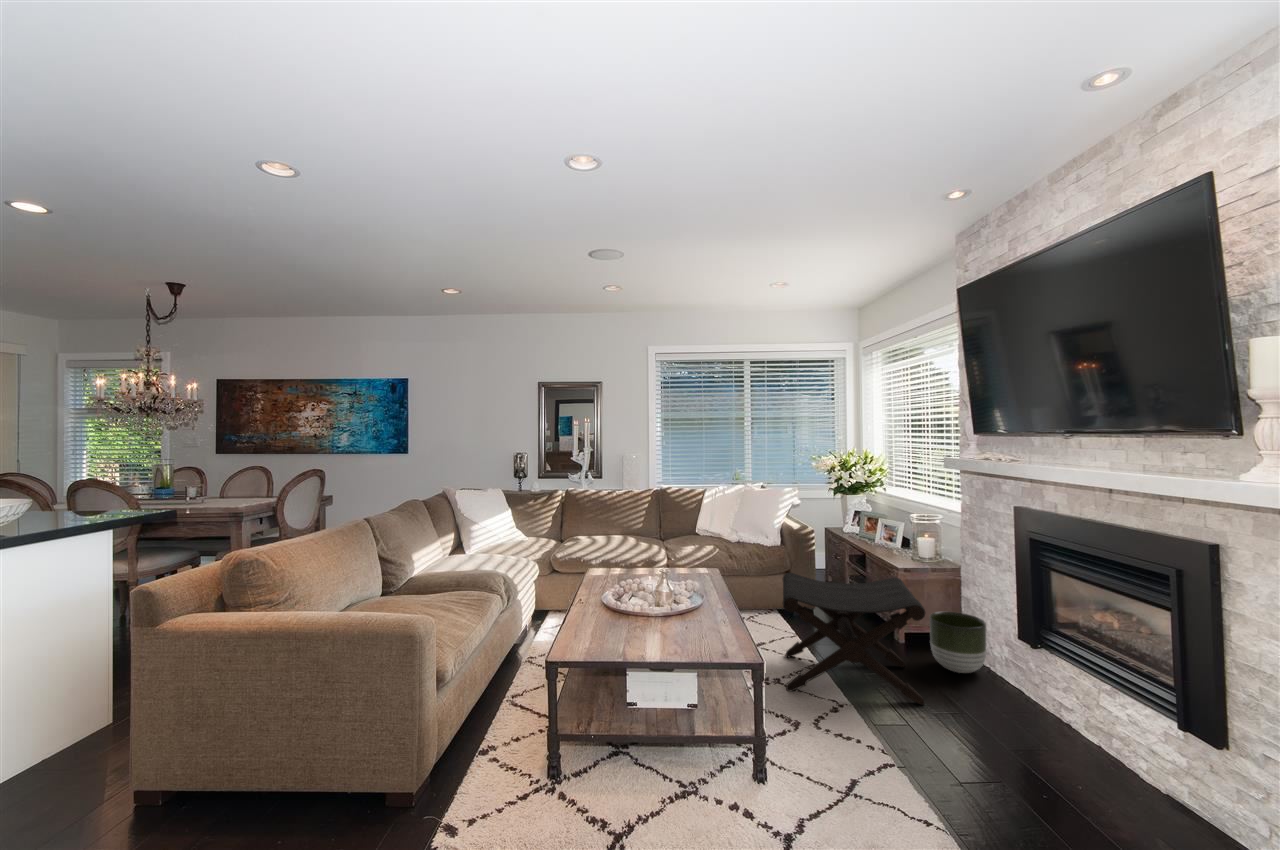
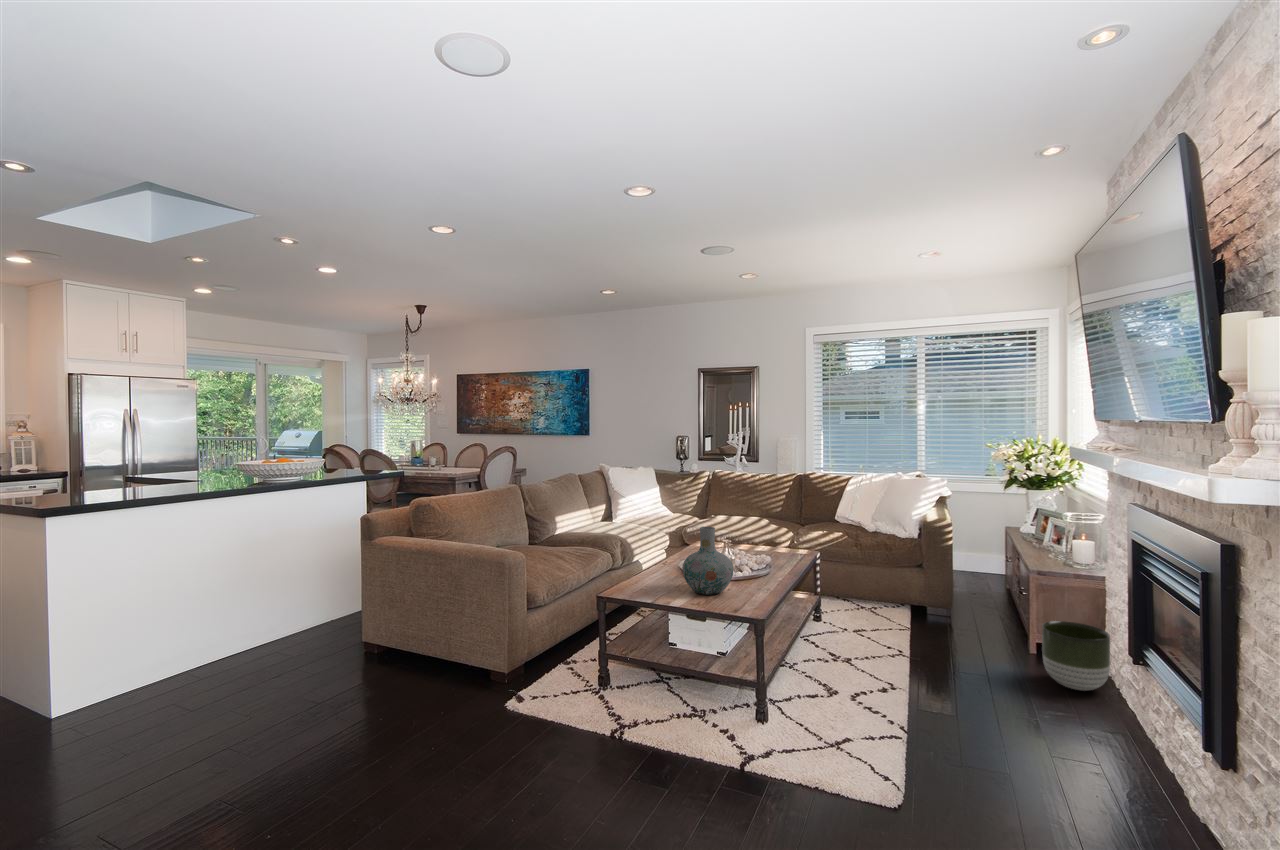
vase: none [643,559,702,640] -> present [683,527,733,595]
footstool: present [783,573,925,705] -> none [848,561,1010,705]

